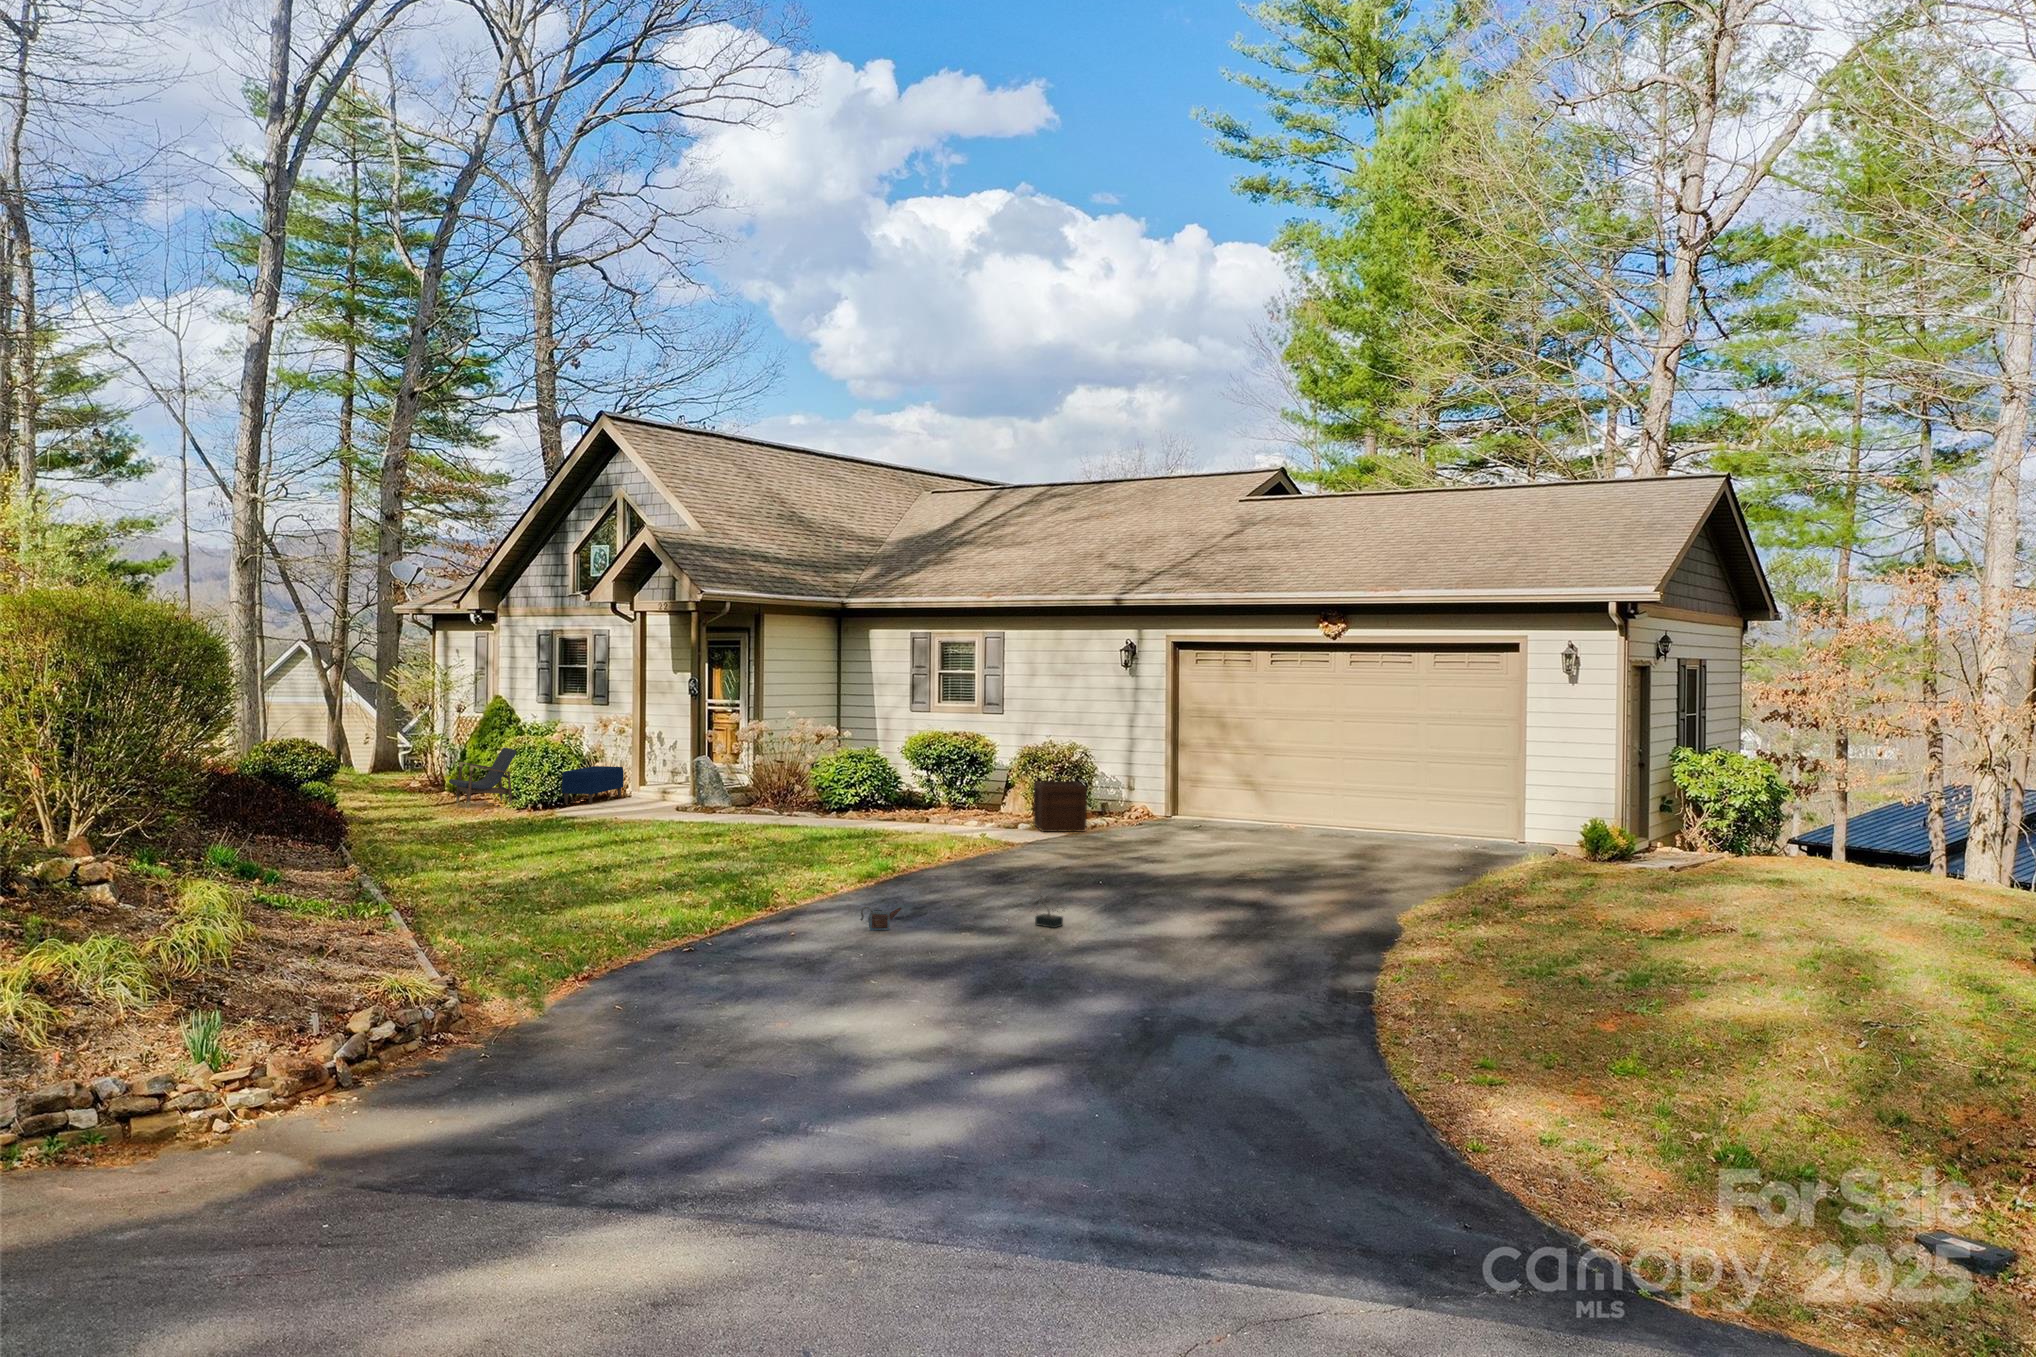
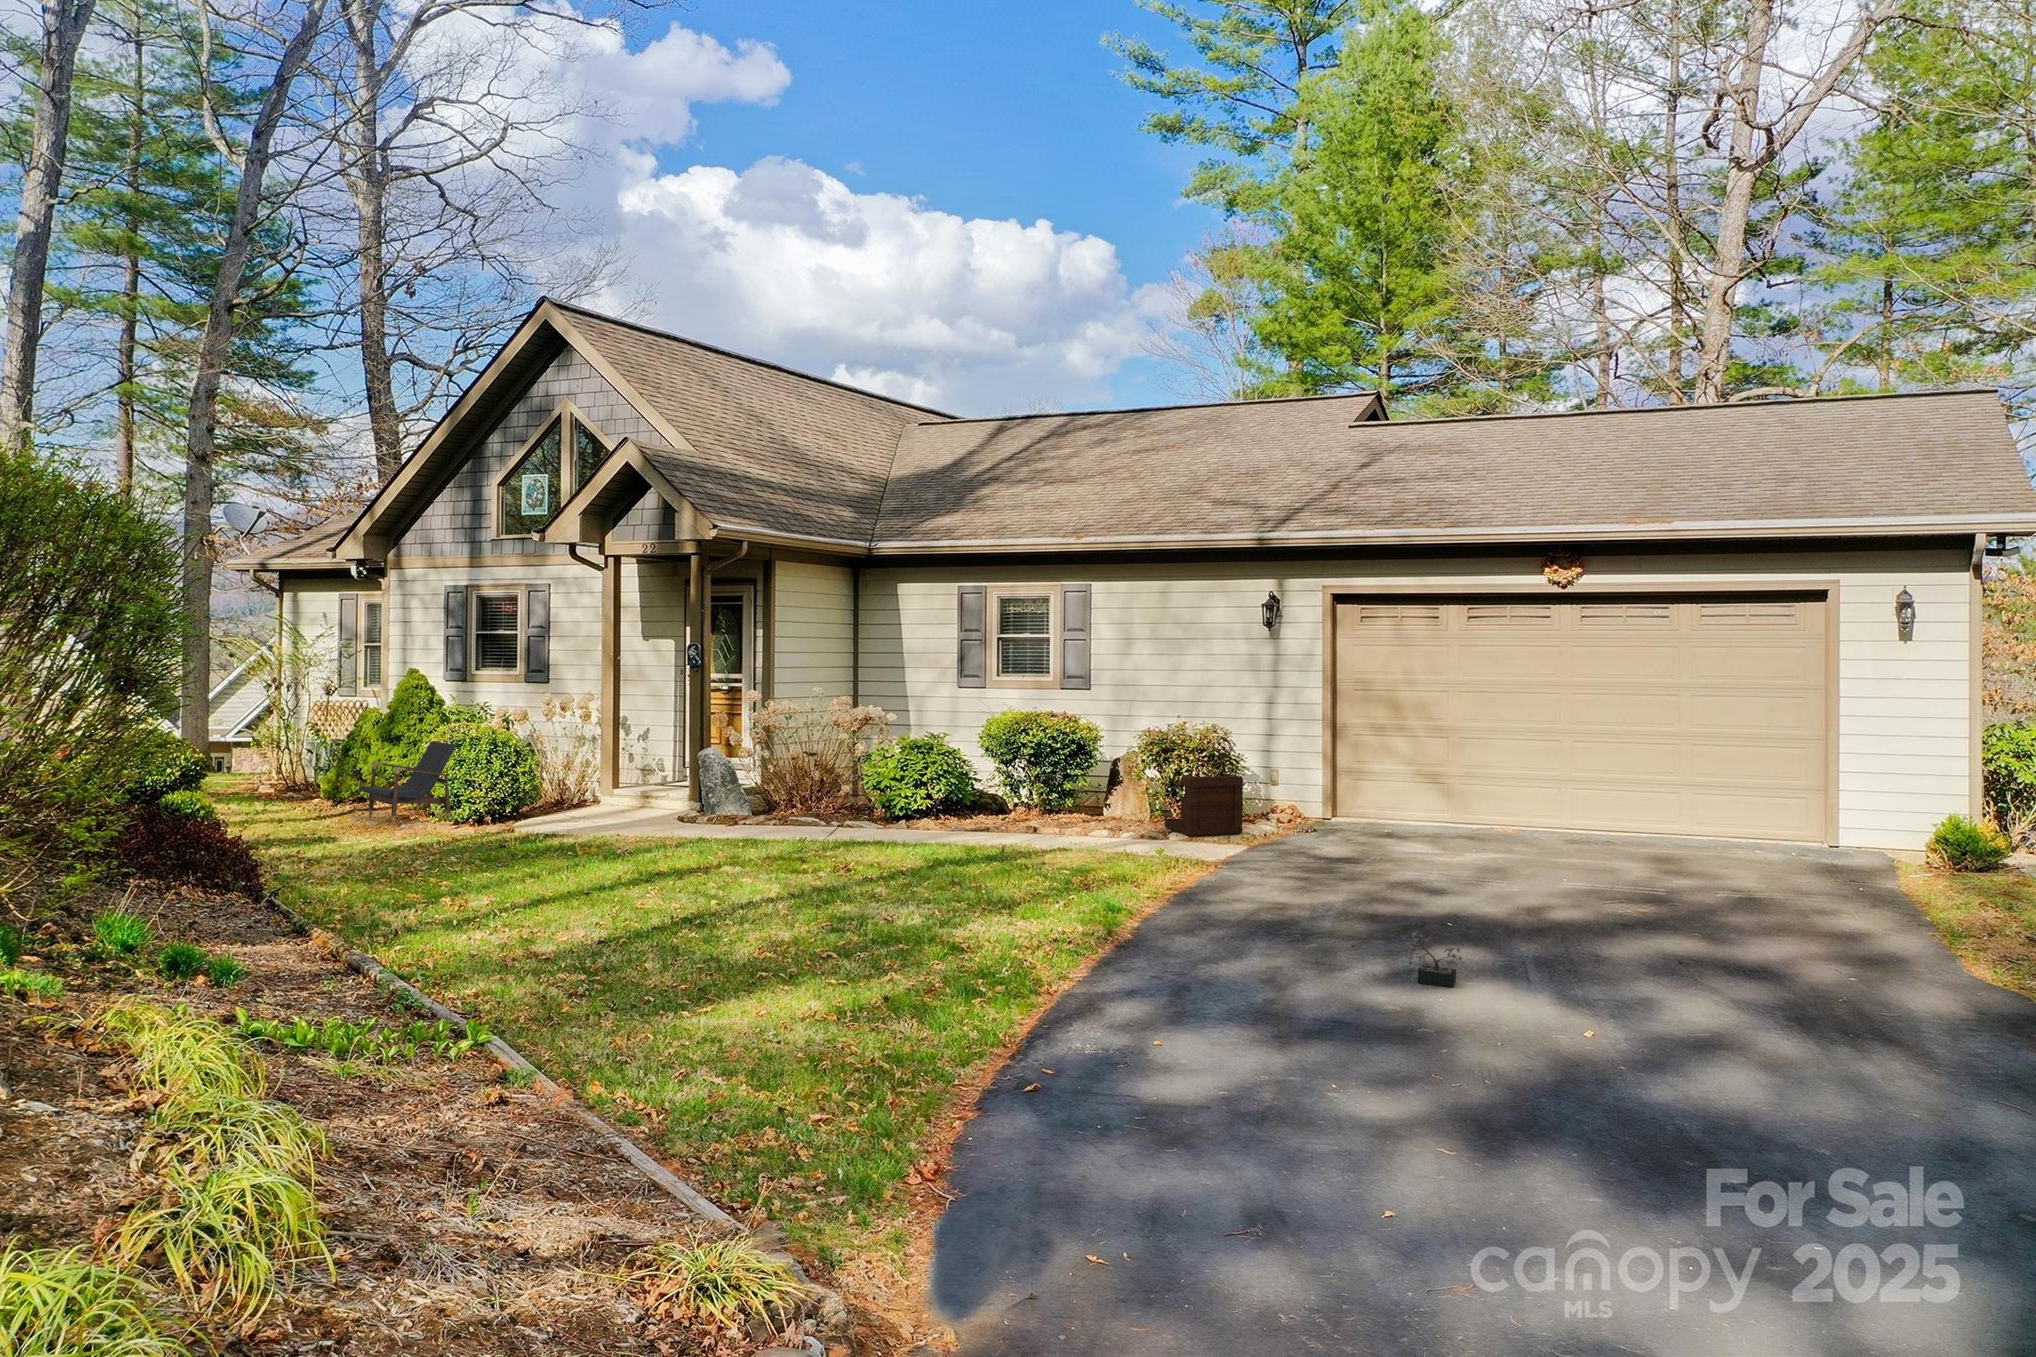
bench: present [562,766,624,804] -> none [518,763,591,815]
watering can: present [860,907,902,930] -> none [1196,969,1253,1005]

